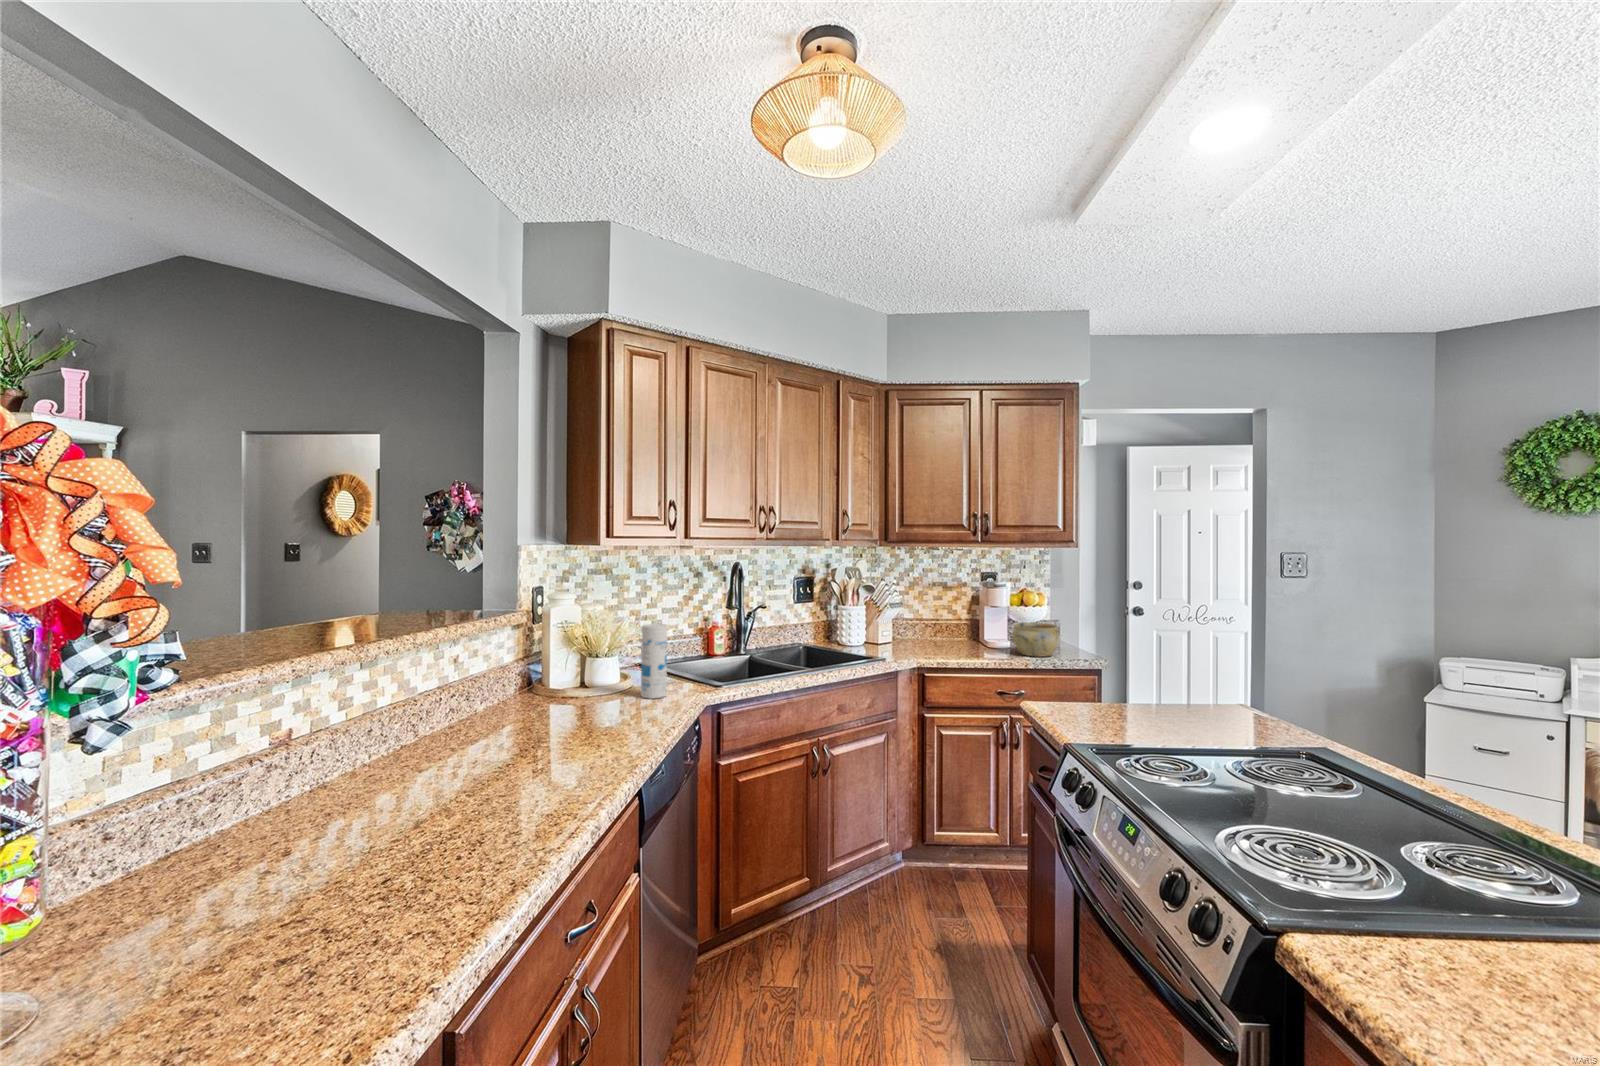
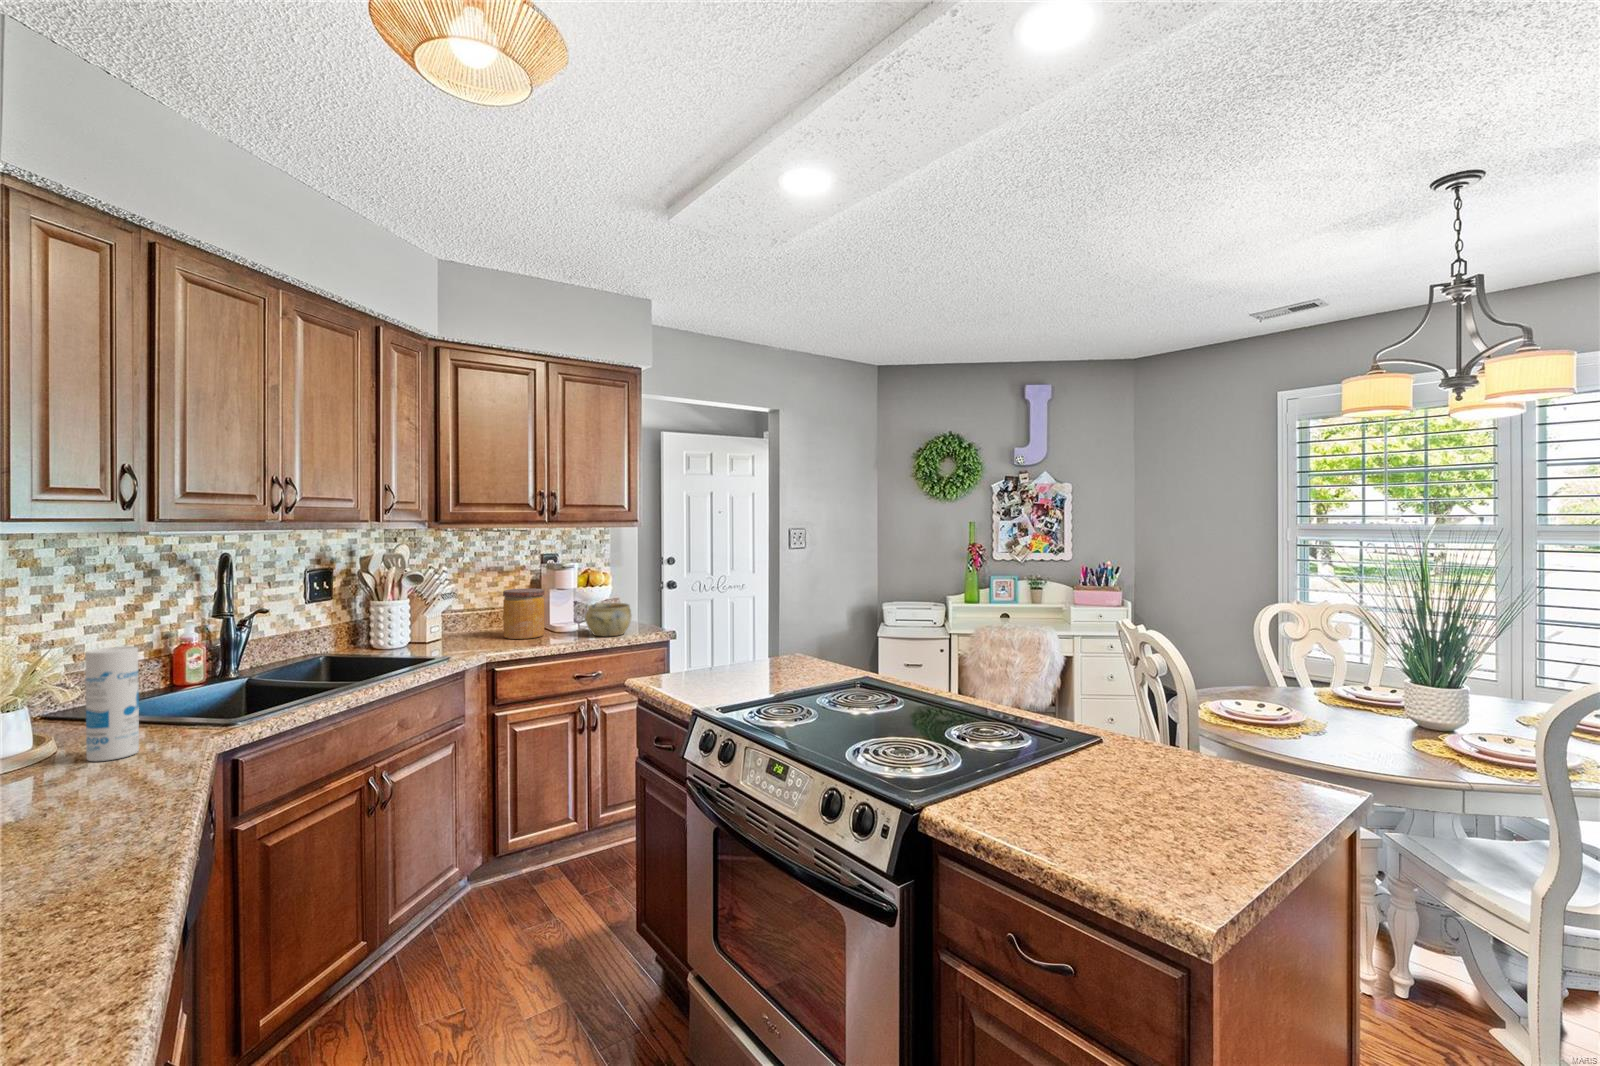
jar: none [938,602,975,650] -> present [503,588,544,639]

